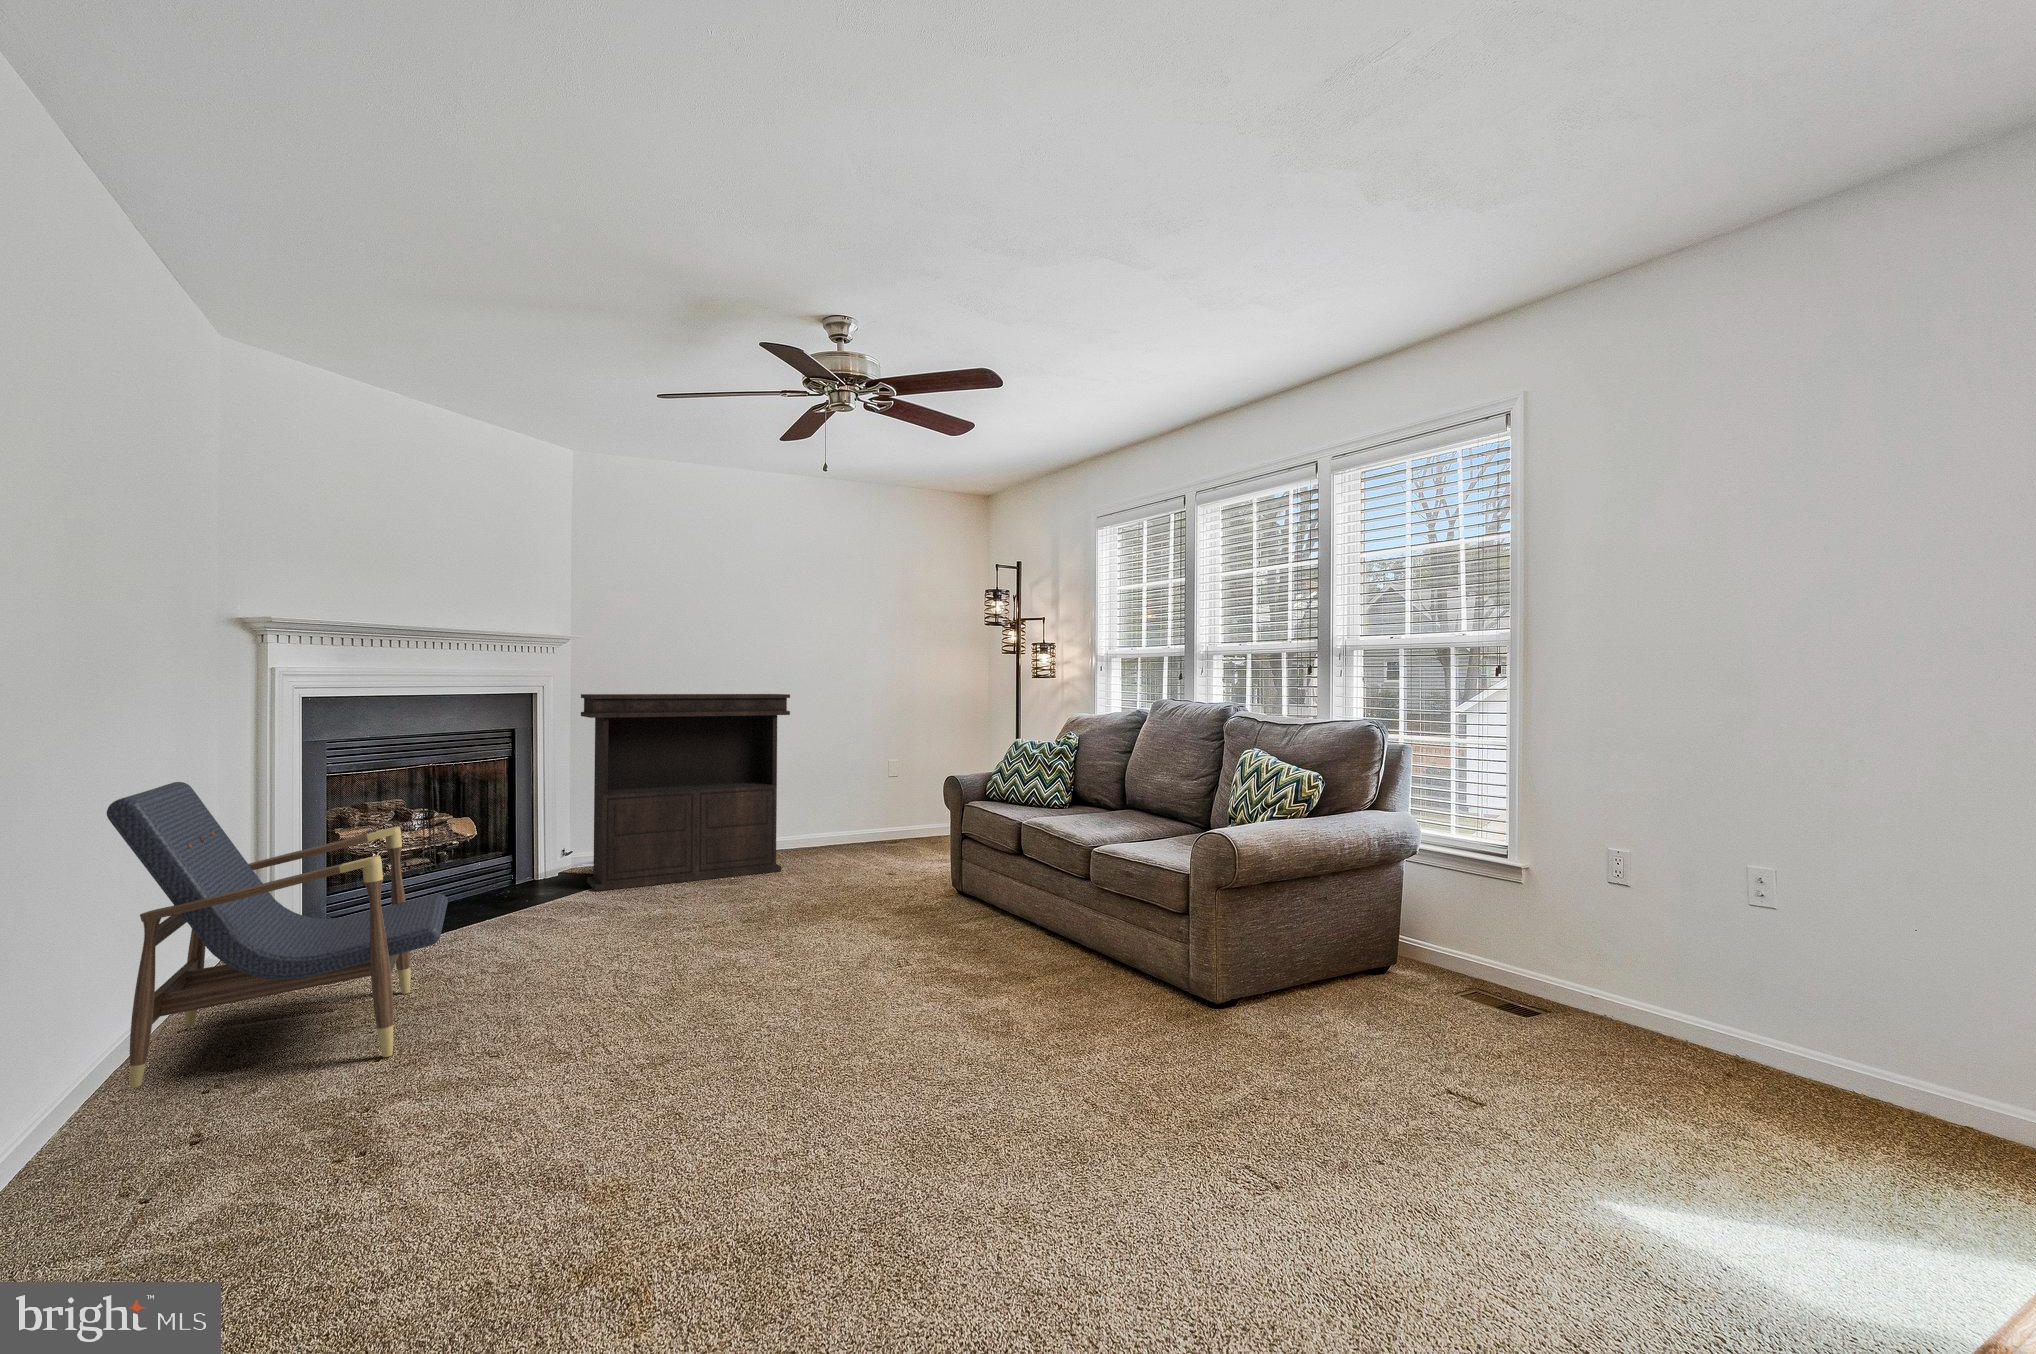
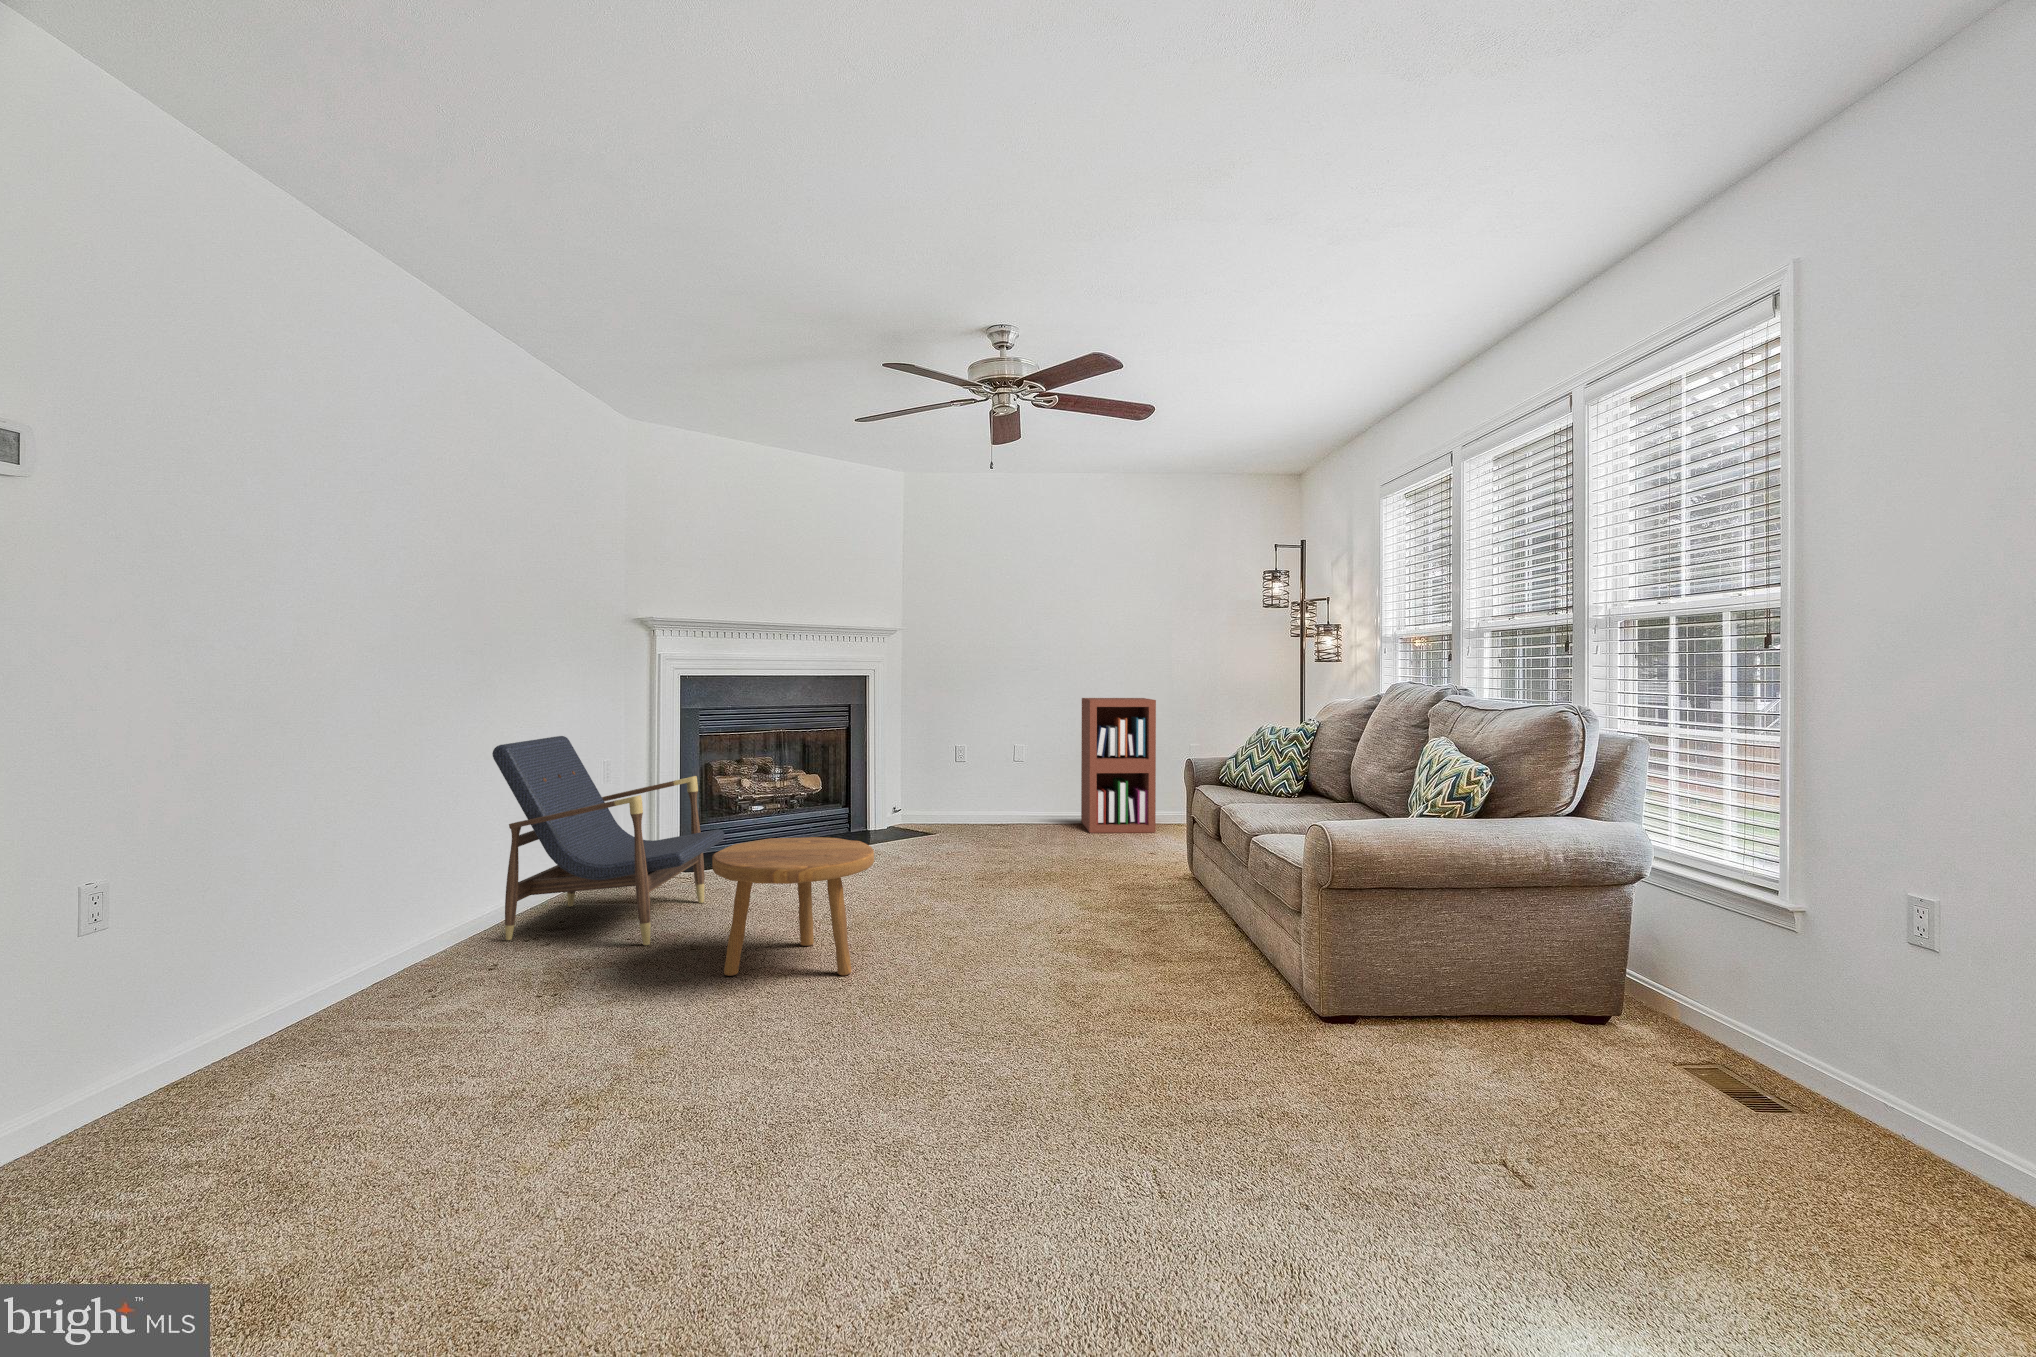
console table: present [581,694,790,891] -> none [891,677,1062,842]
bookshelf: none [789,715,878,861] -> present [1081,698,1156,833]
footstool: none [524,888,730,1072] -> present [713,837,874,976]

